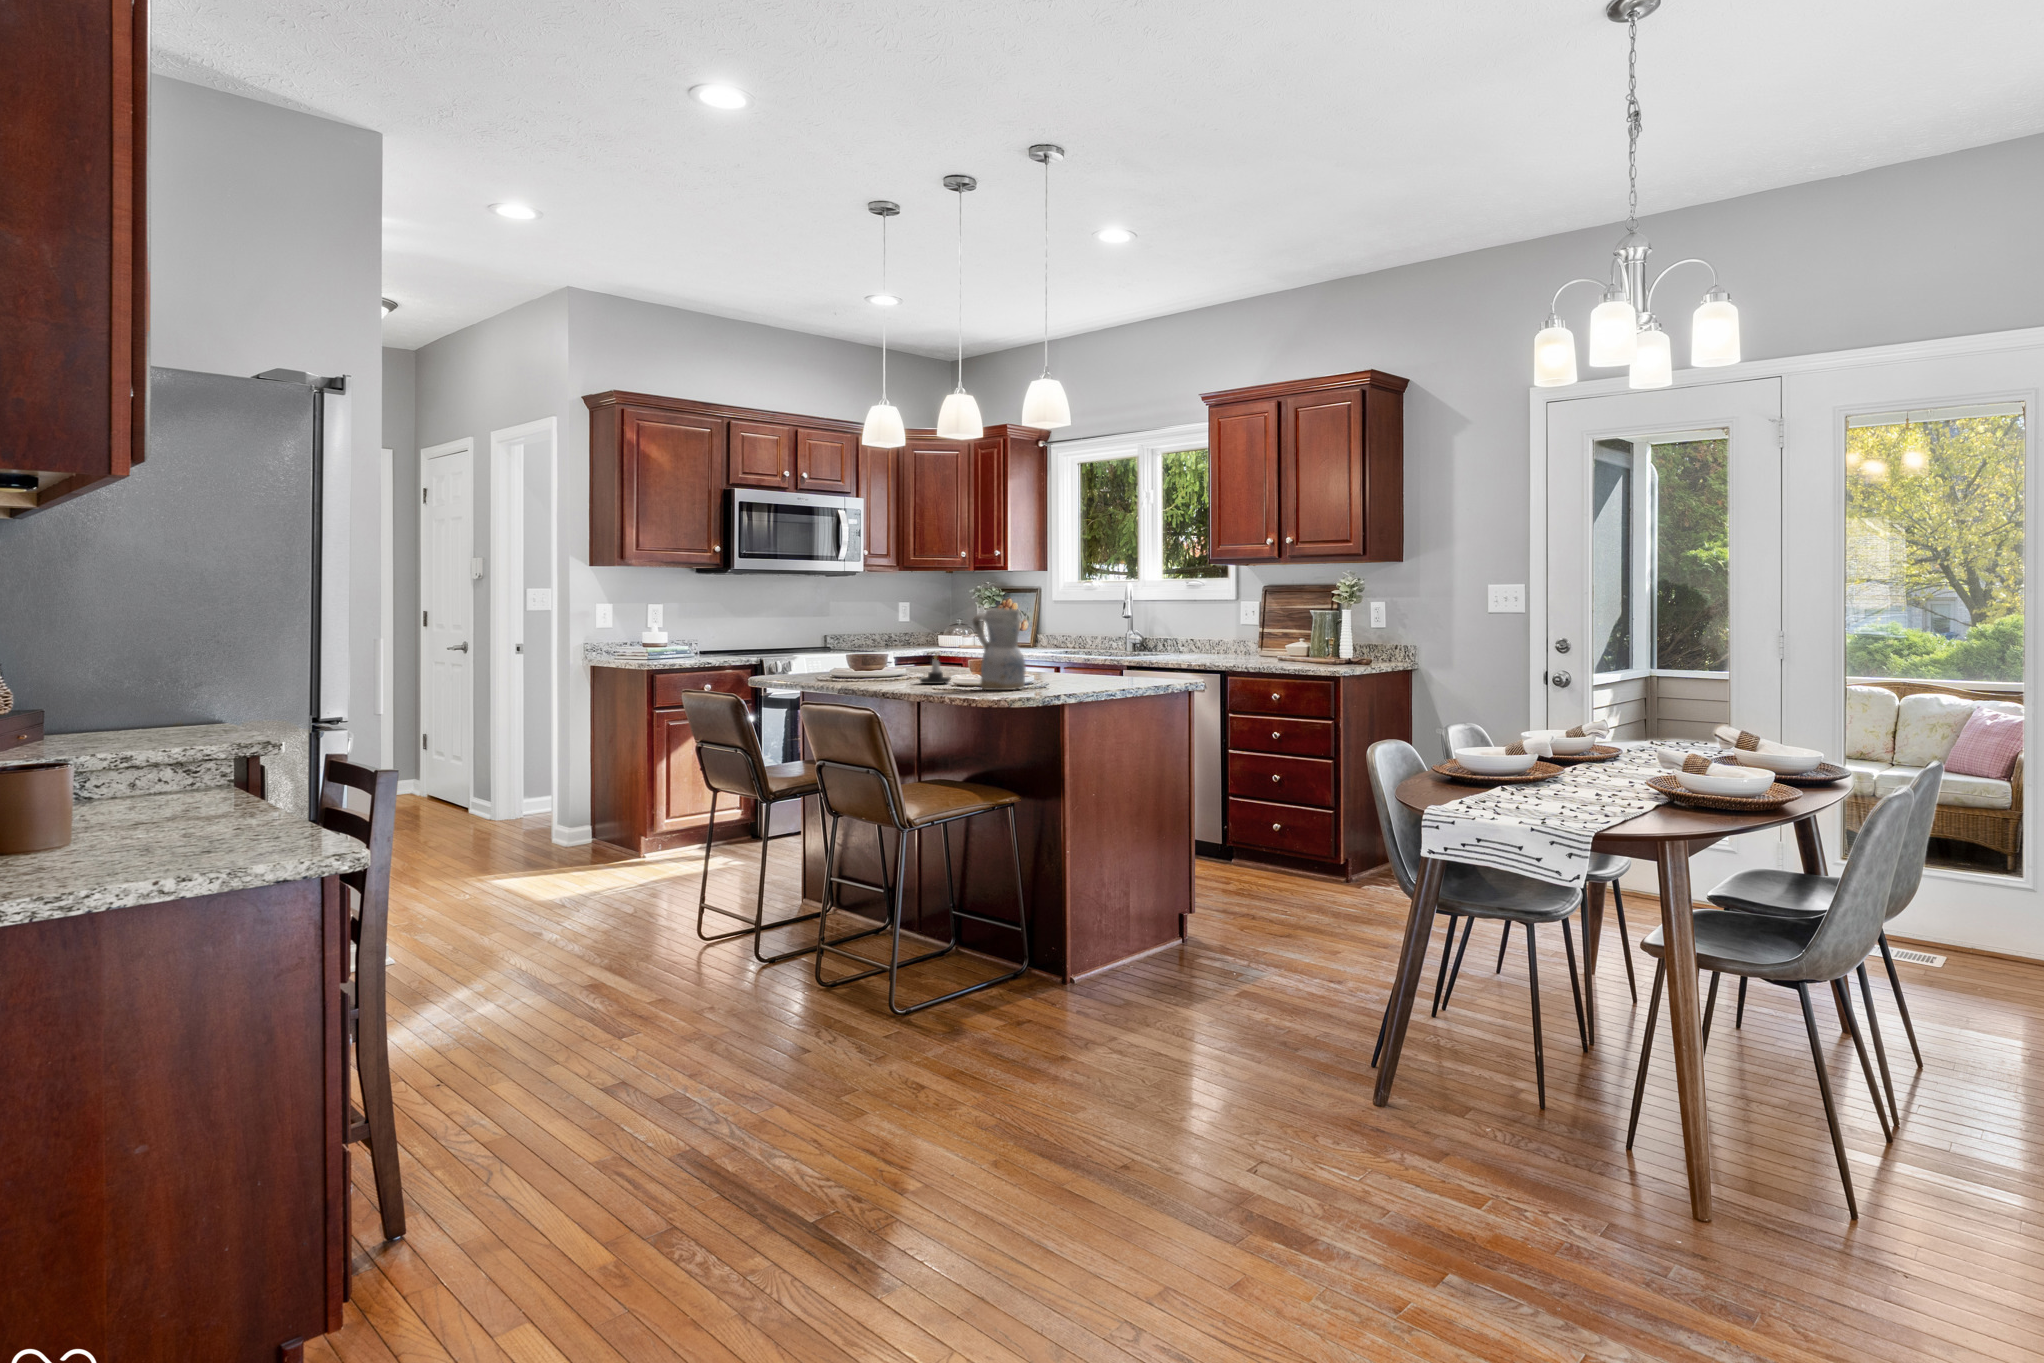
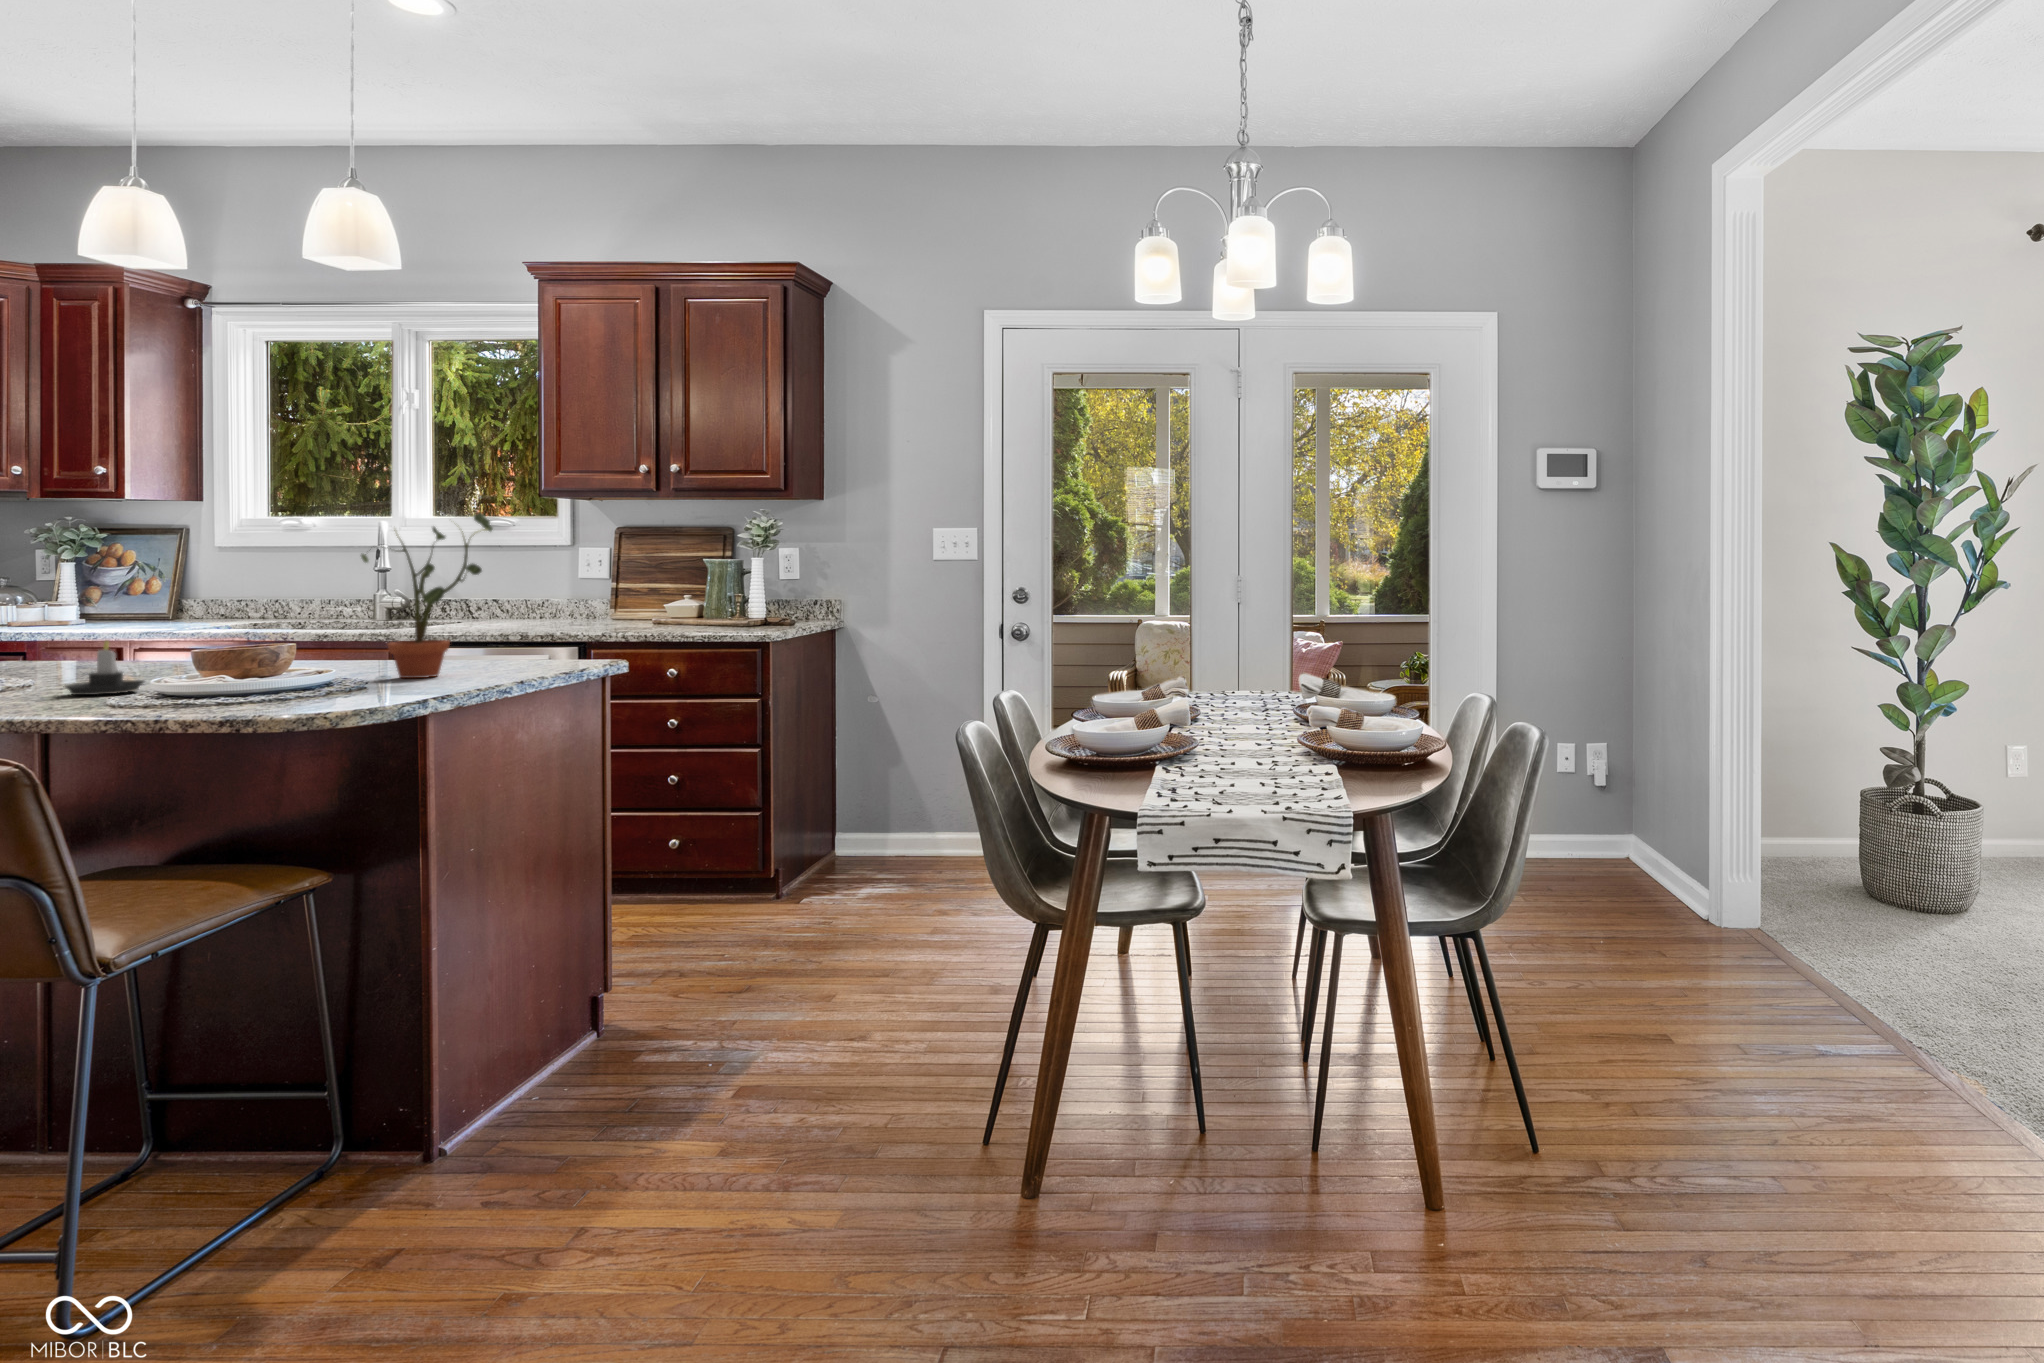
potted plant: none [1047,579,1126,685] -> present [361,512,493,678]
ceramic pitcher: present [973,608,1026,690] -> none [220,556,339,698]

